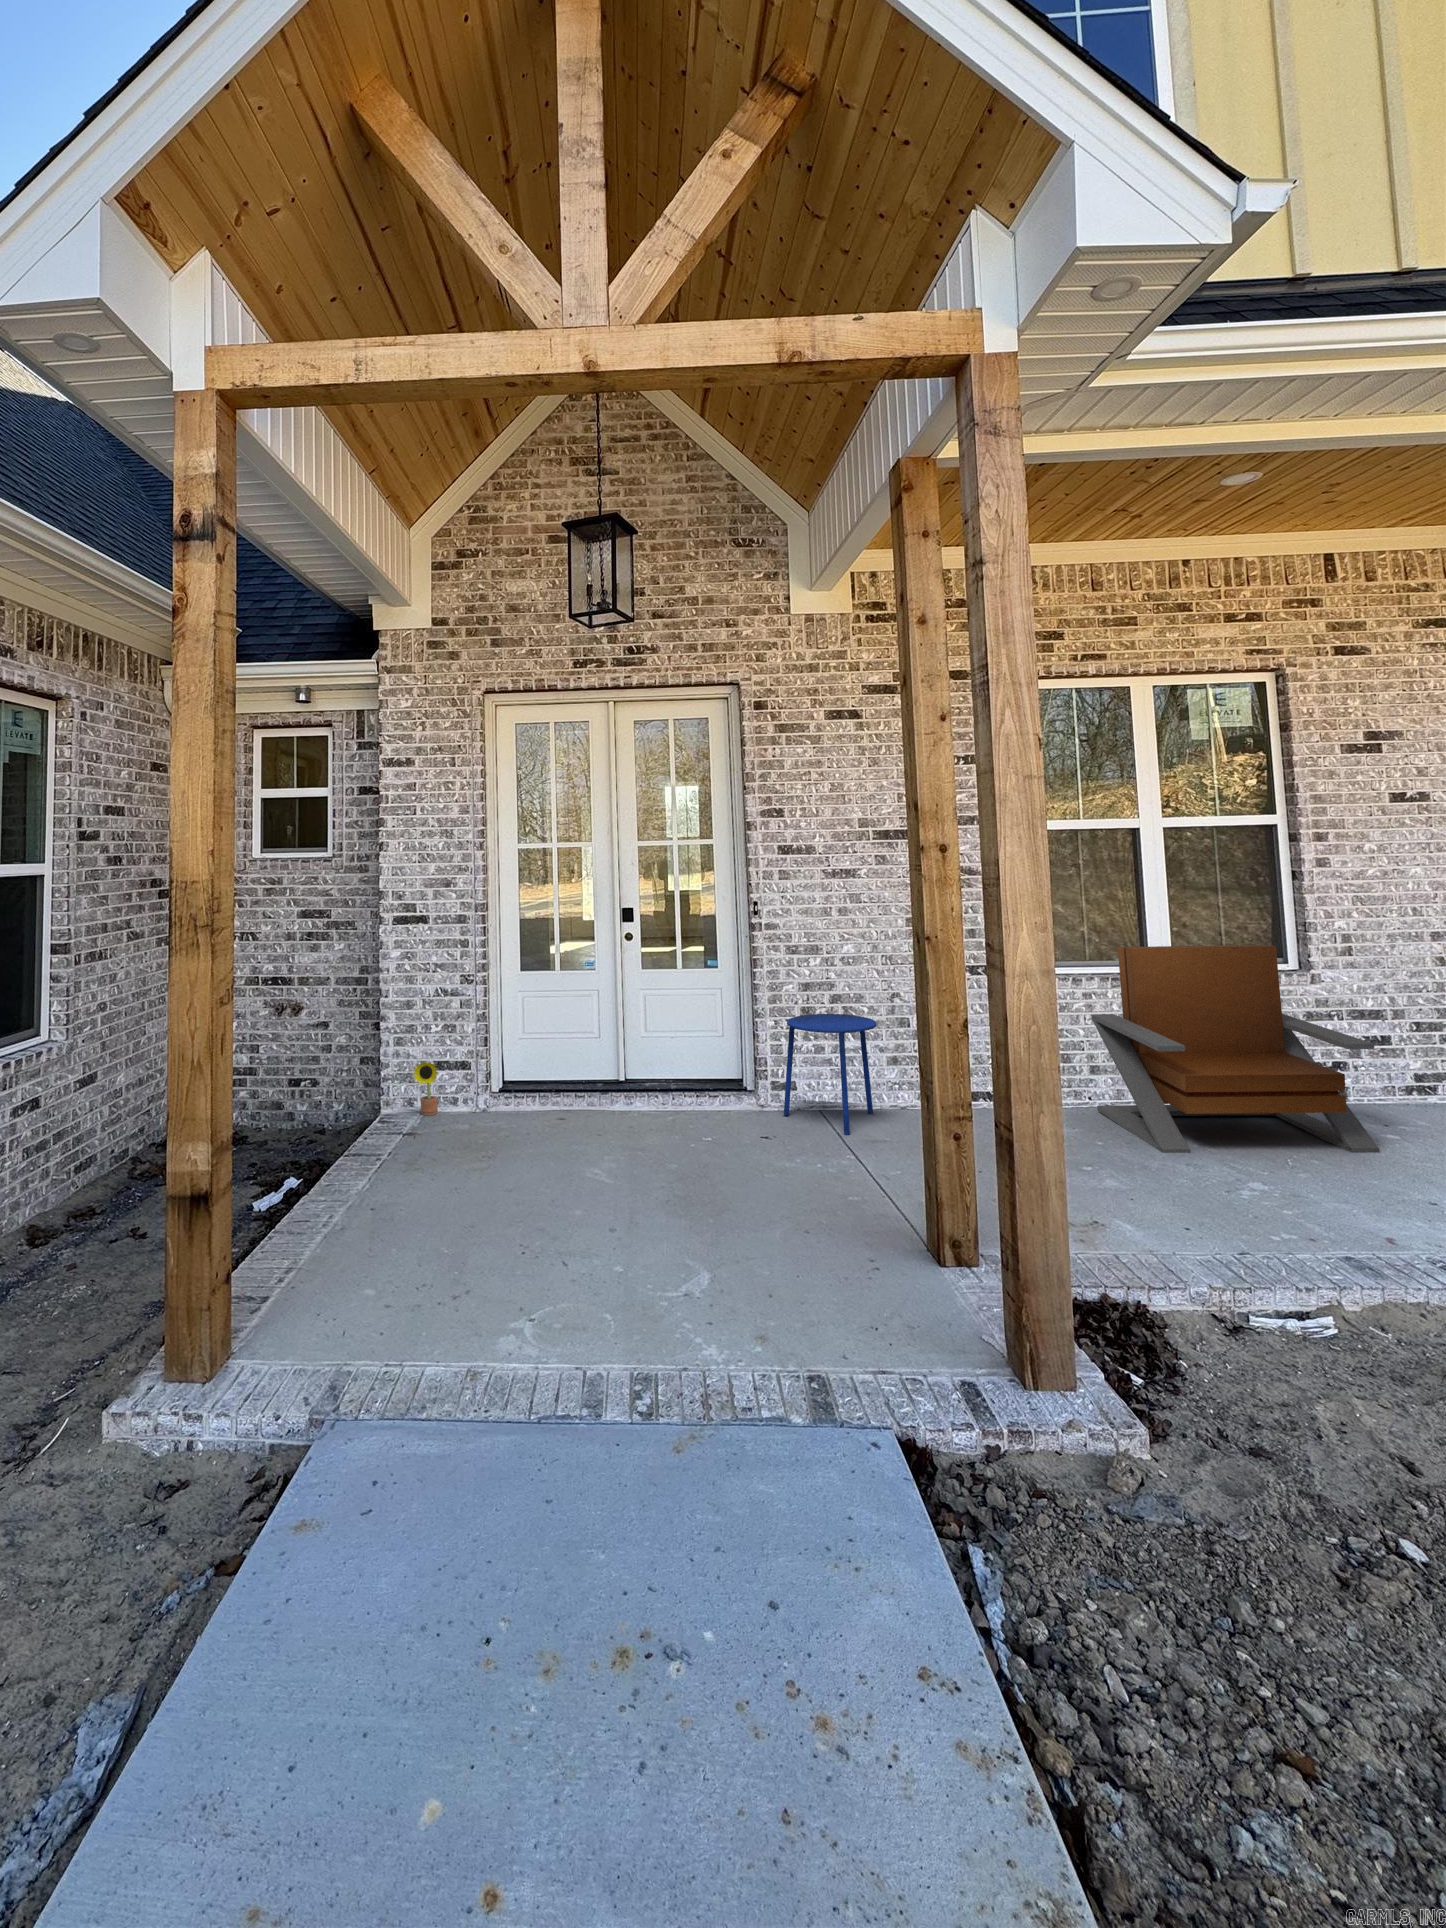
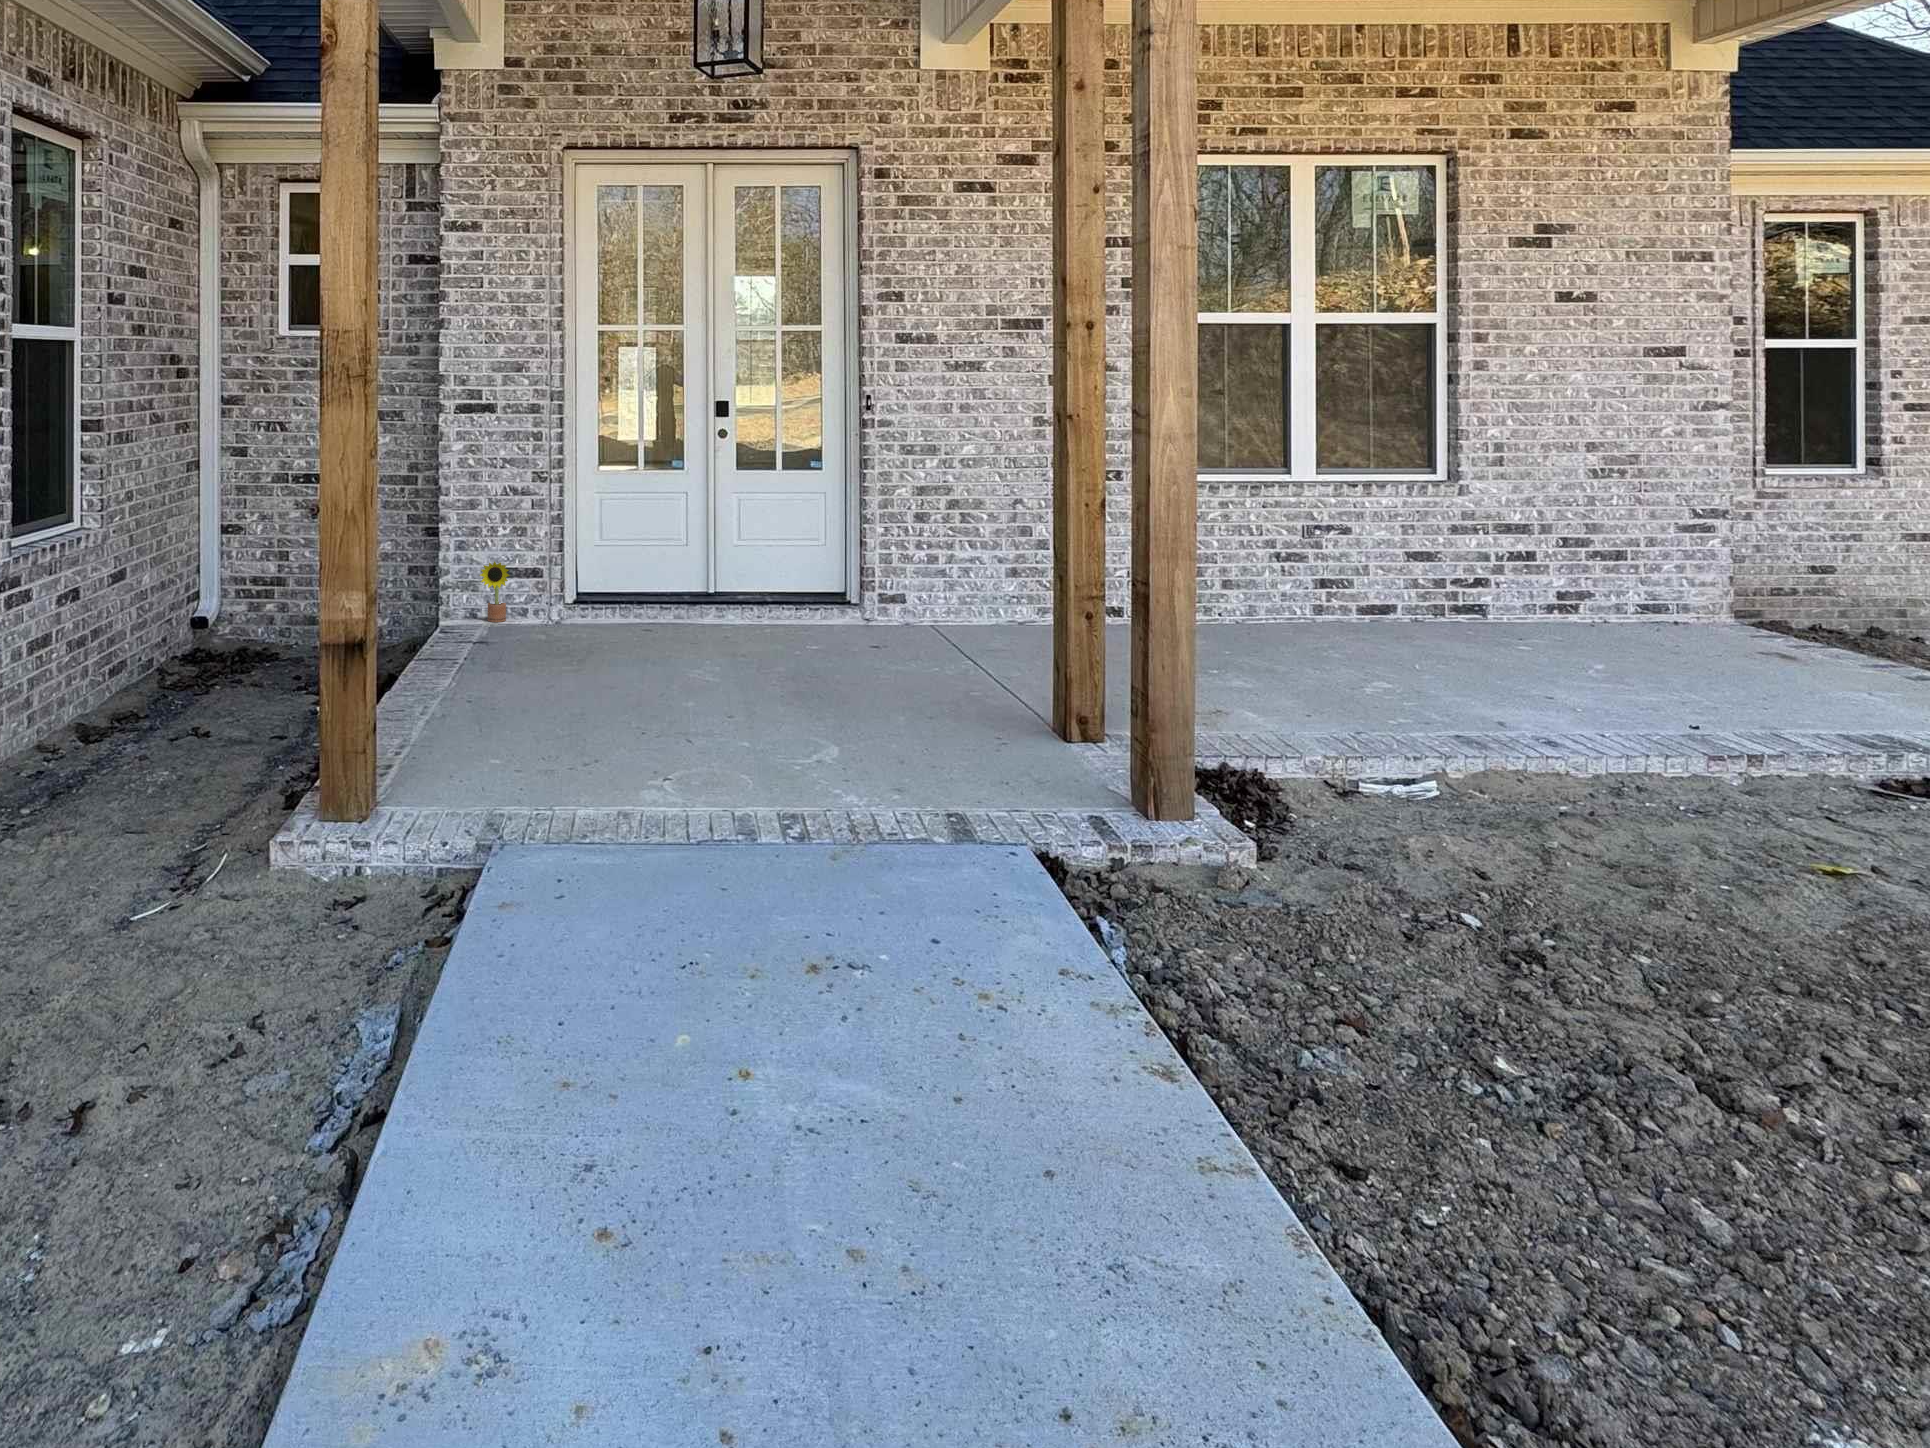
lounge chair: present [1092,945,1379,1153] -> none [1227,451,1515,664]
side table: present [784,1014,877,1135] -> none [892,518,998,644]

